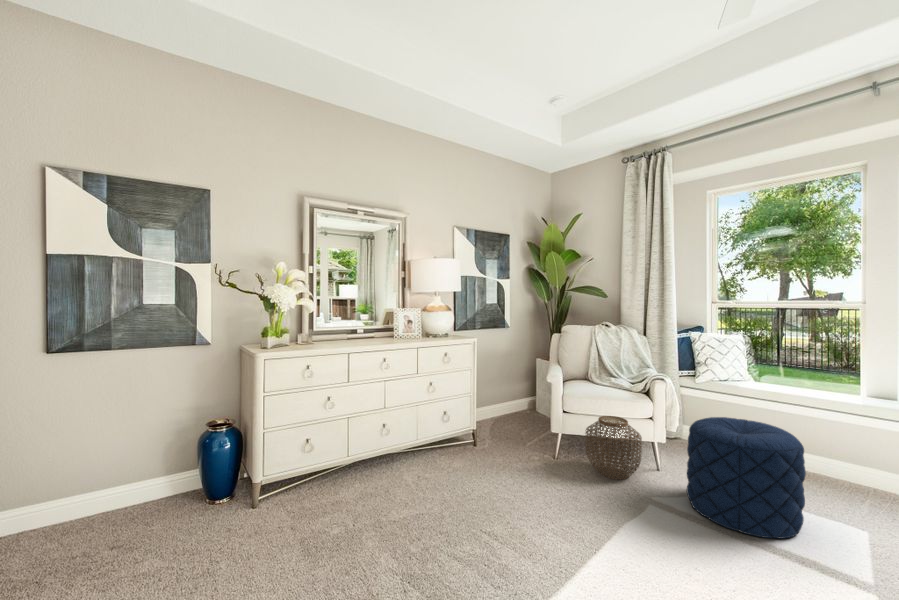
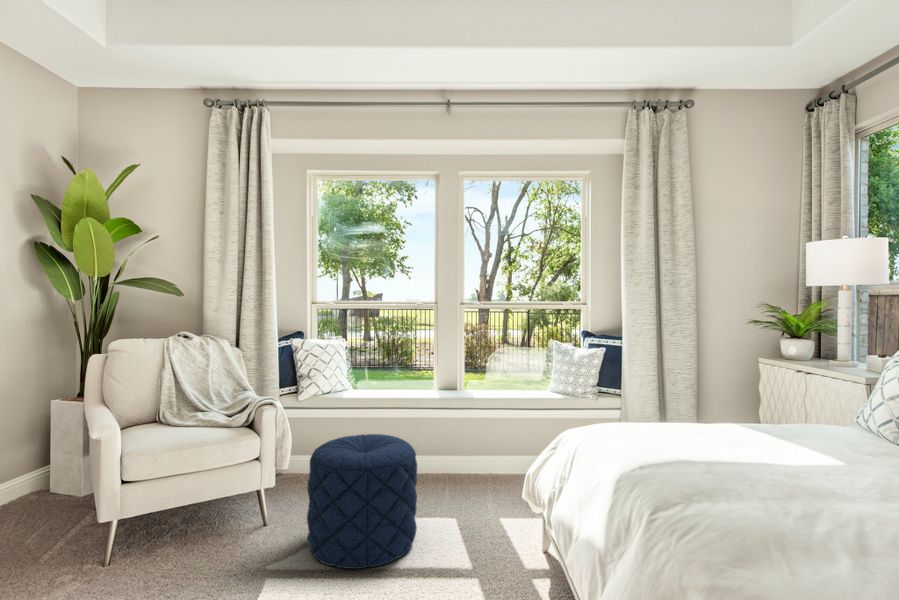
woven basket: present [585,416,642,480] -> none [164,469,249,565]

